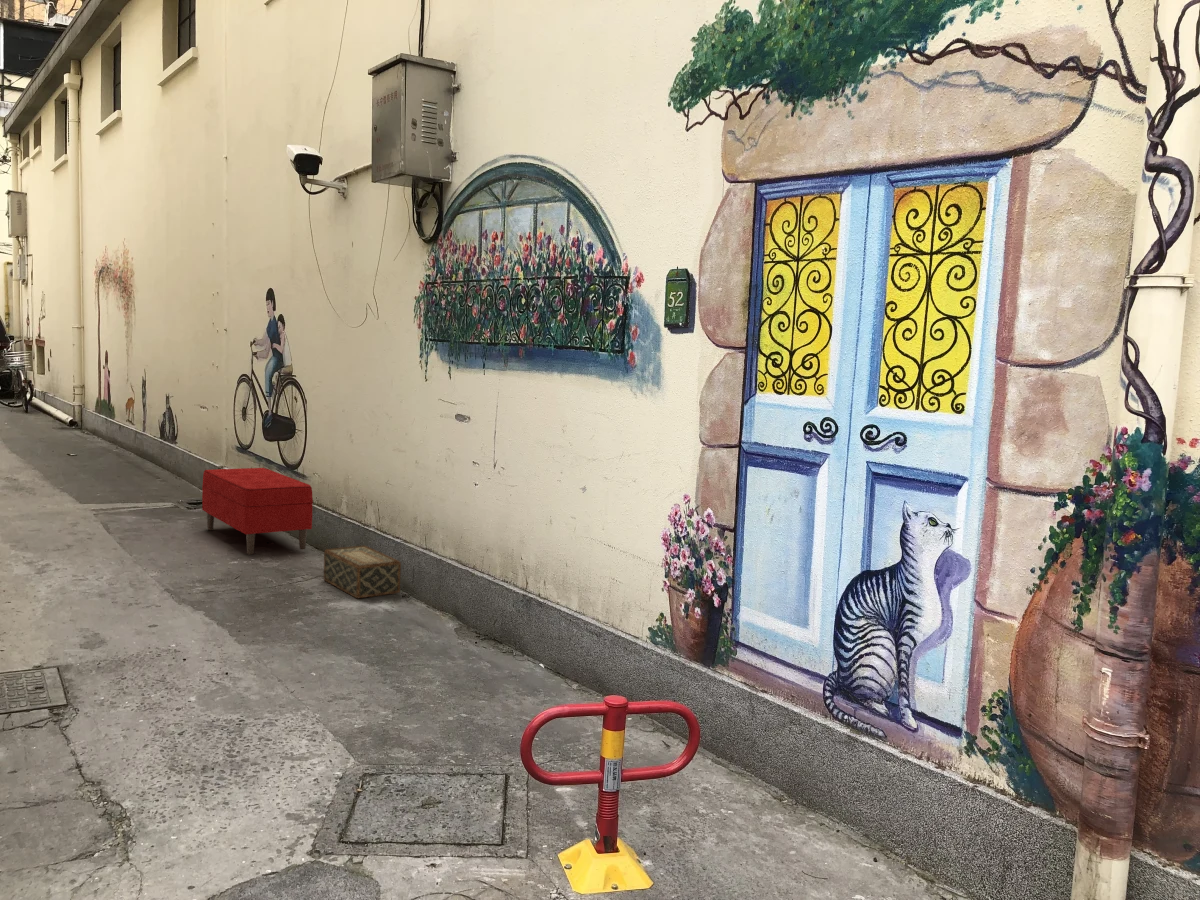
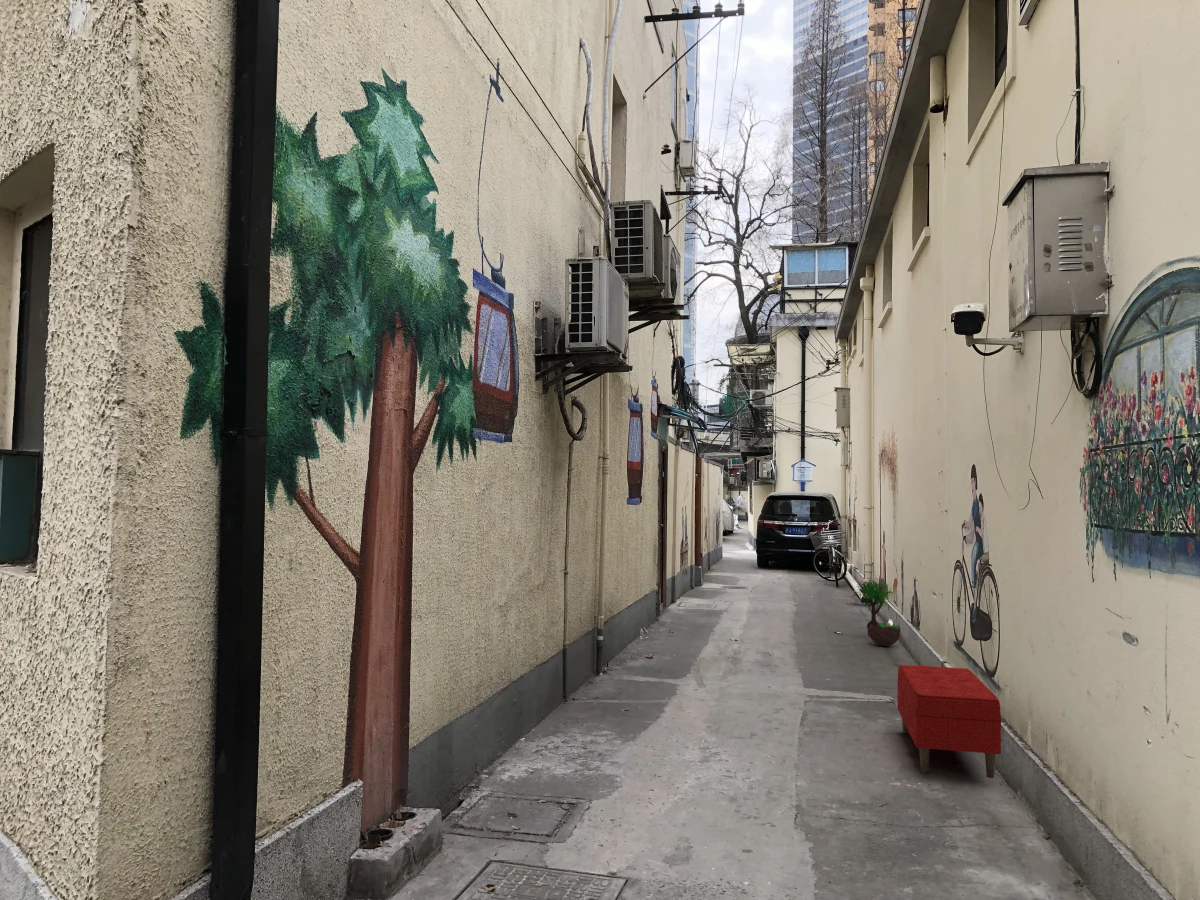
potted tree: none [93,394,143,466] -> present [857,579,900,646]
woven basket: present [324,546,401,598] -> none [982,788,1073,874]

